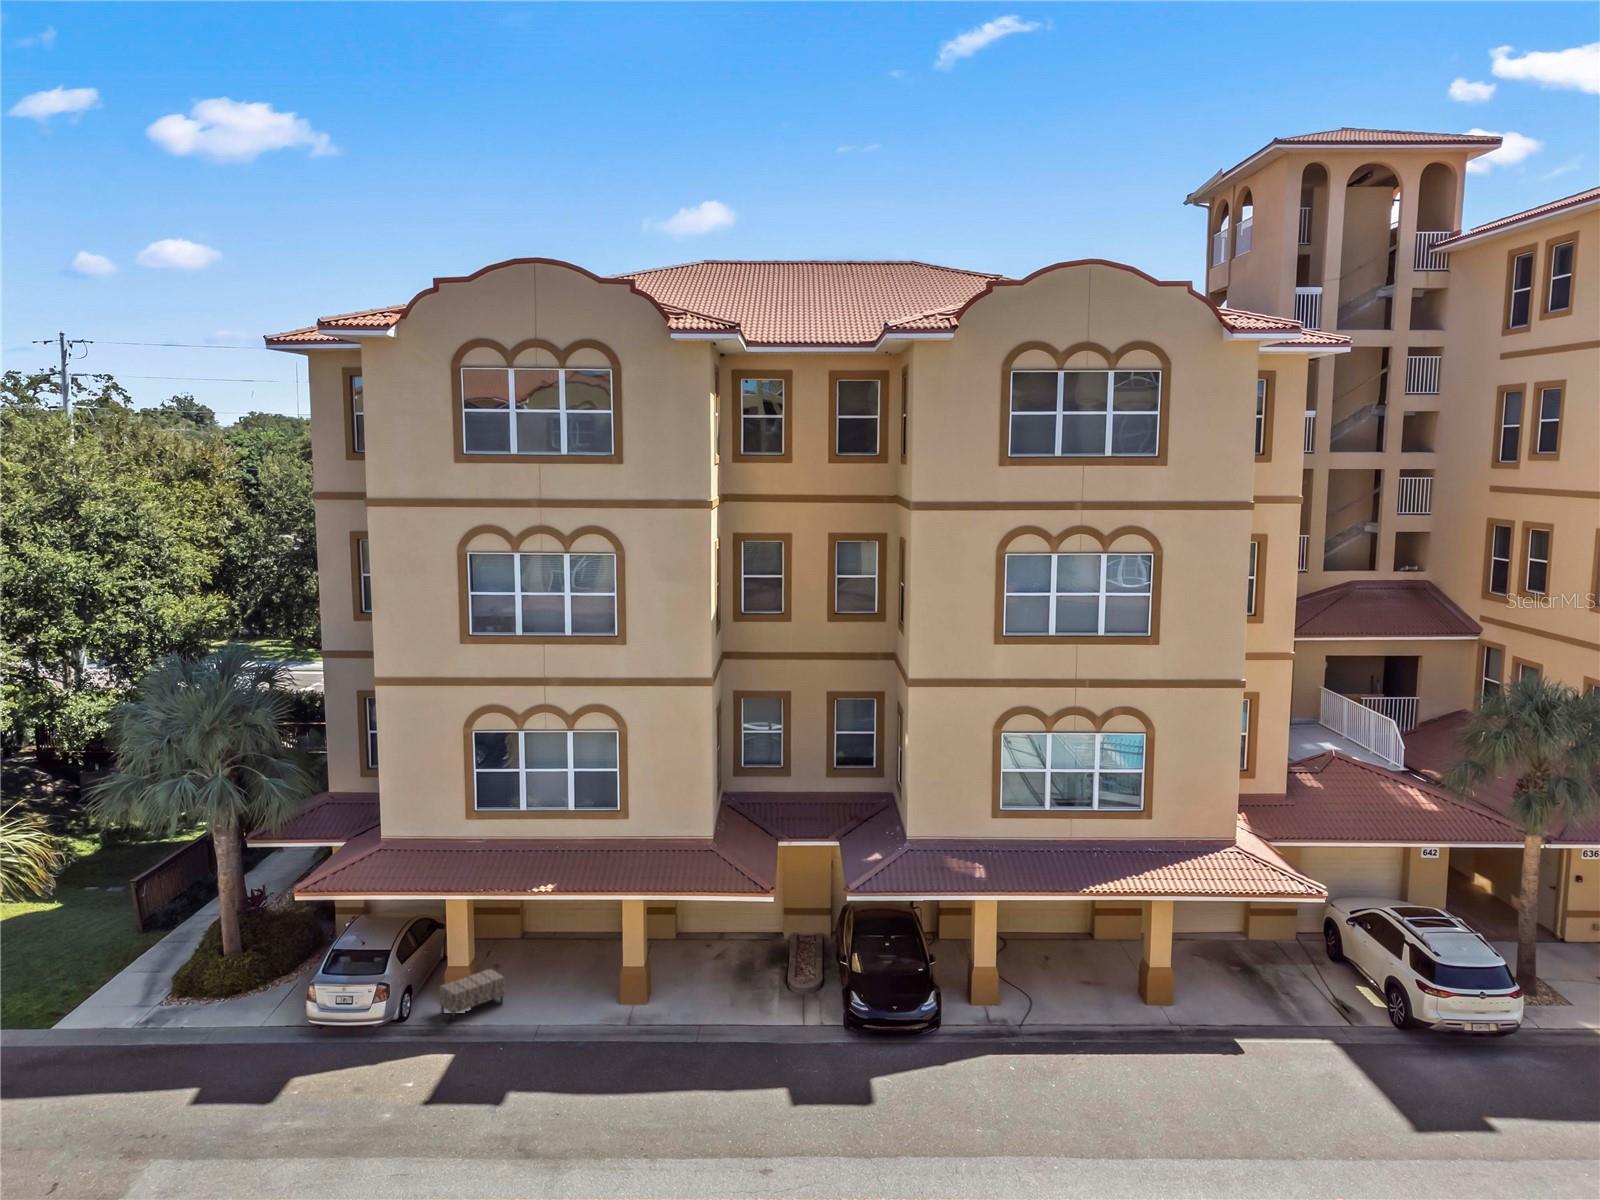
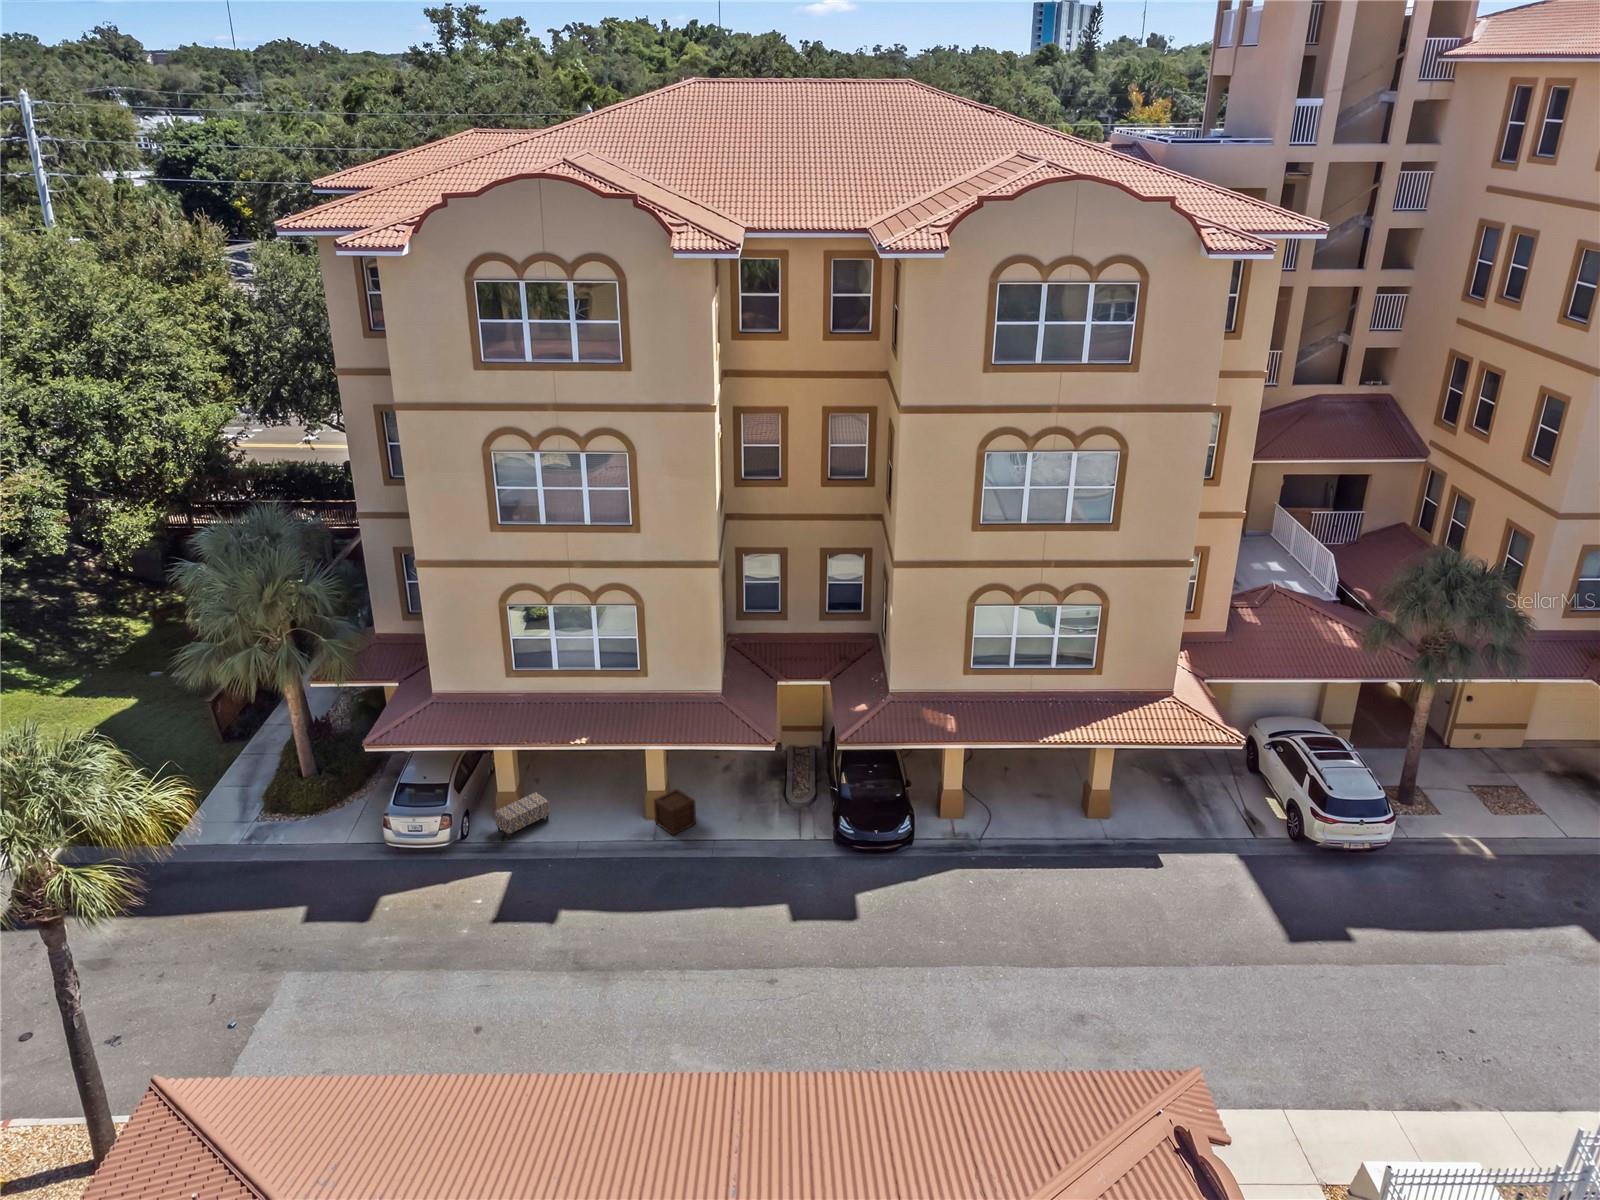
wooden crate: none [630,964,679,1018] -> present [654,789,696,835]

